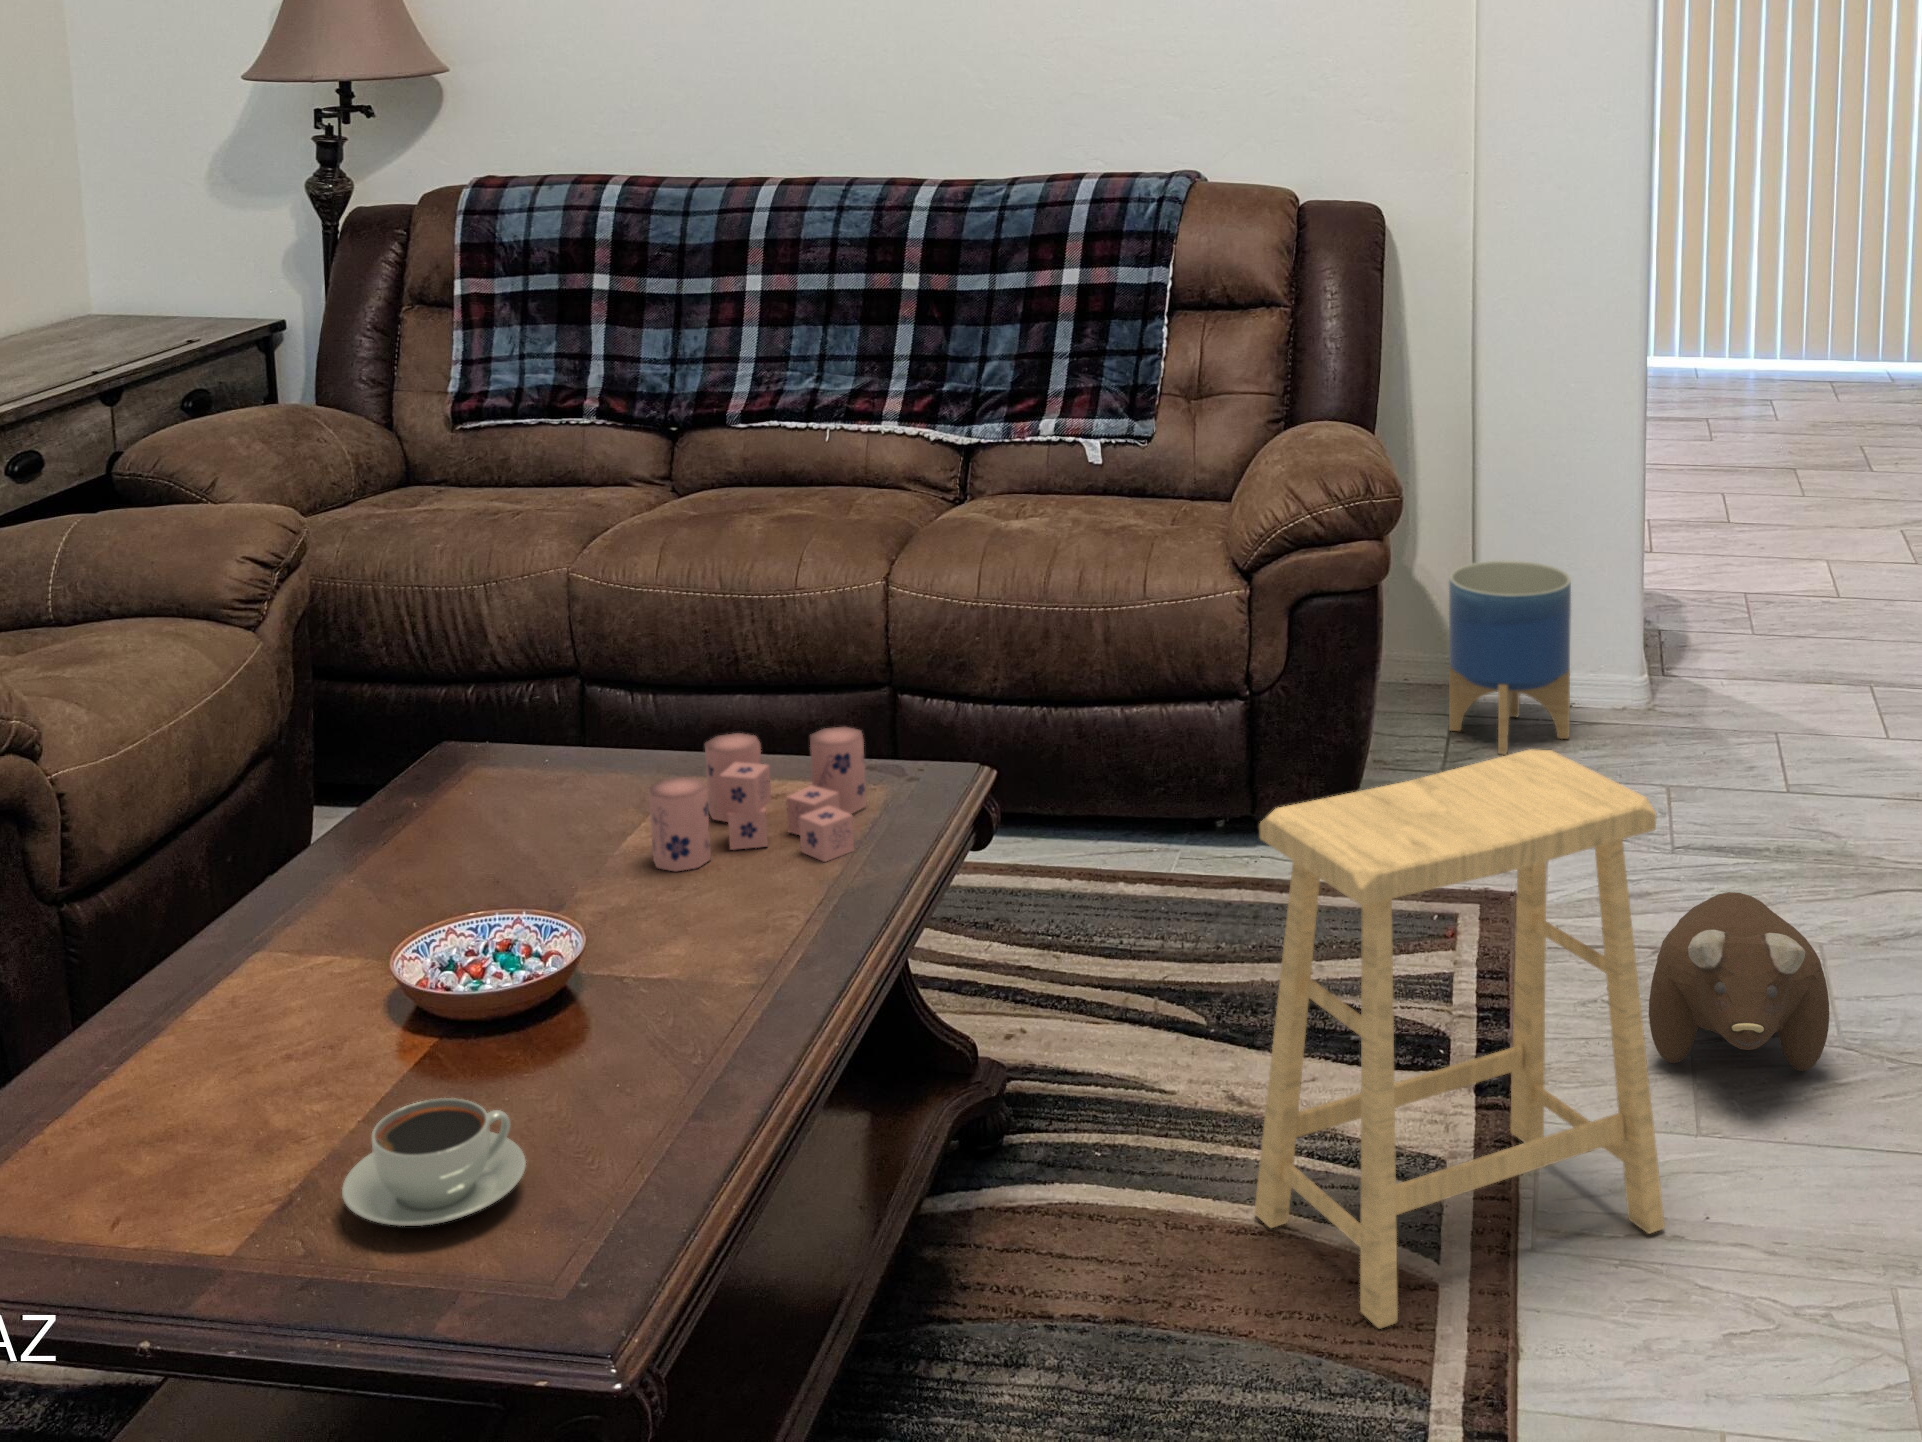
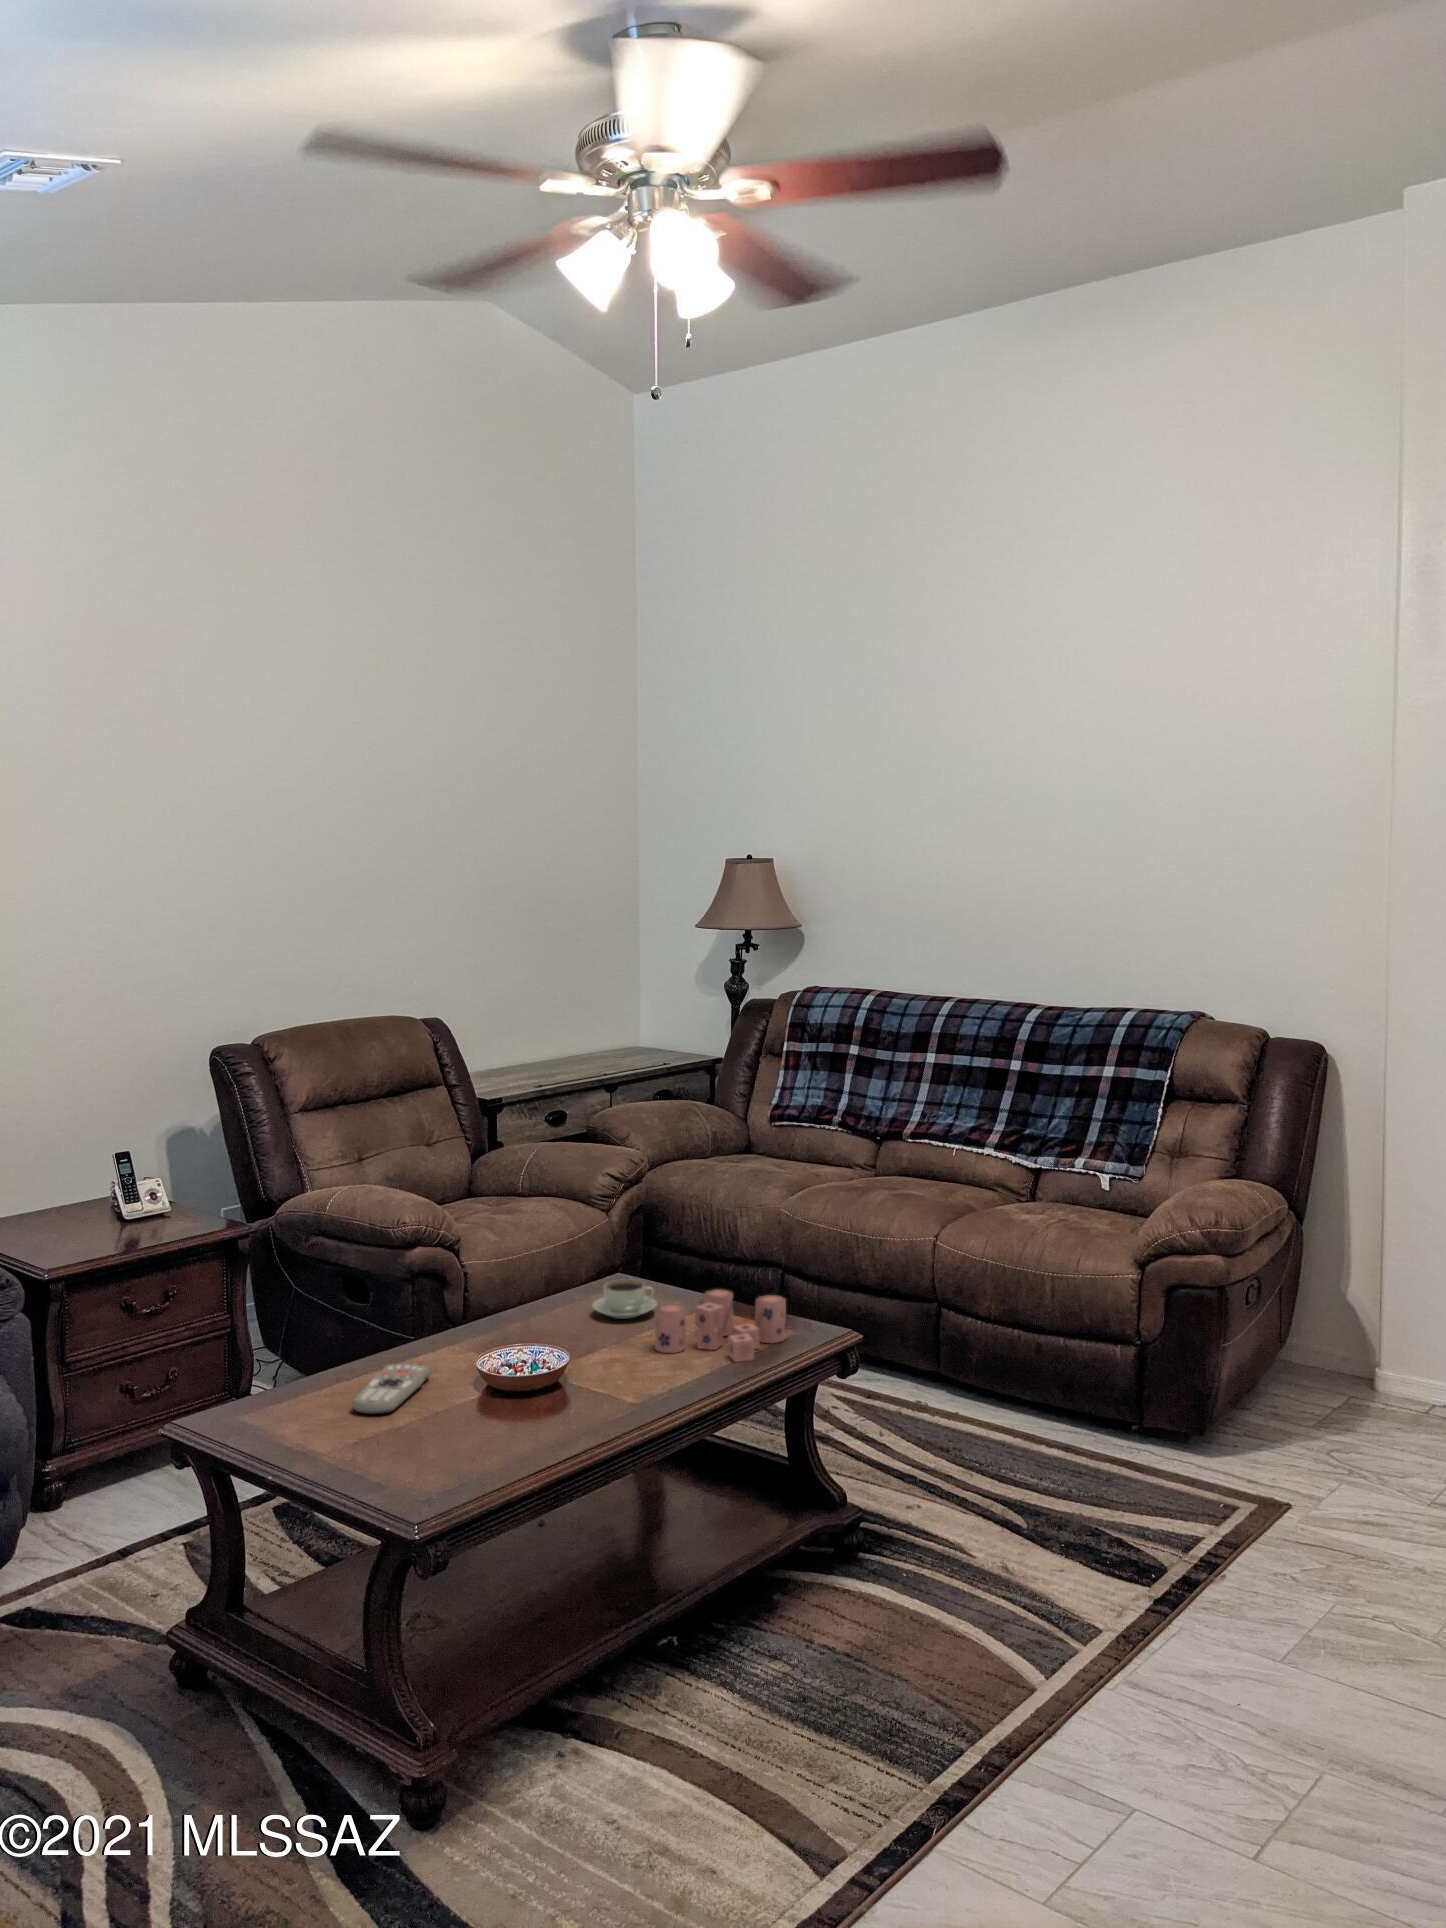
planter: present [1449,561,1571,755] -> none [1331,1291,1419,1423]
footstool: present [1254,750,1665,1329] -> none [965,1378,1202,1699]
plush toy: present [1649,892,1829,1071] -> none [1280,1511,1404,1641]
remote control: none [162,1000,274,1135] -> present [352,1364,431,1414]
coffee cup: present [342,1098,526,1226] -> present [592,1279,657,1319]

